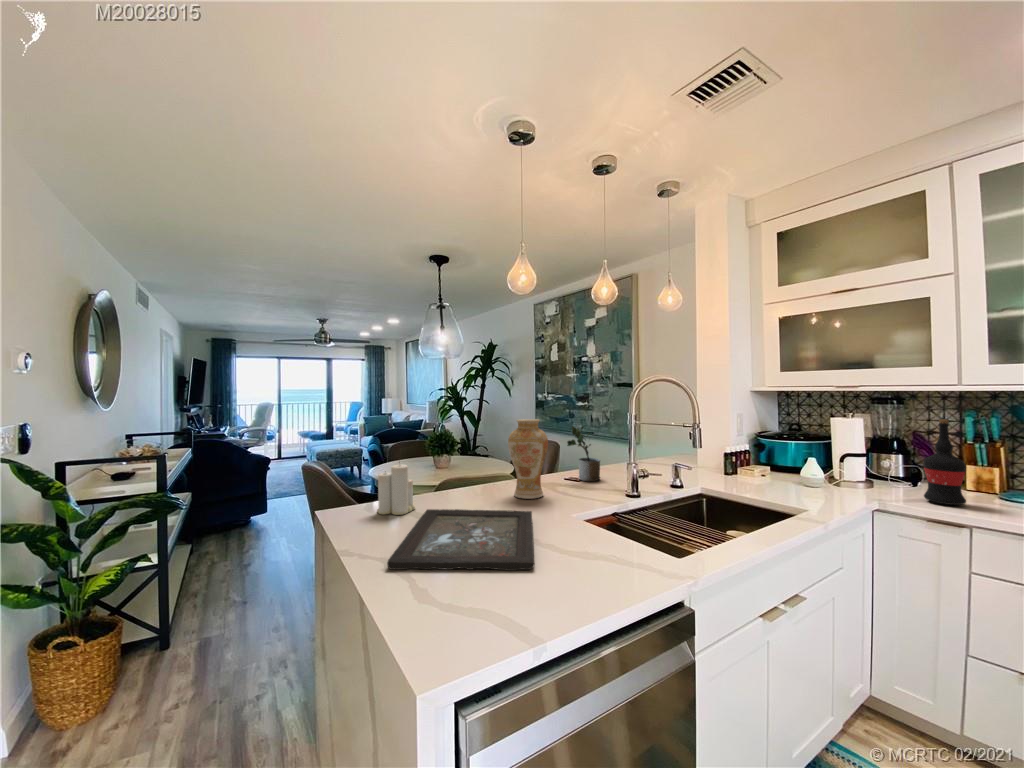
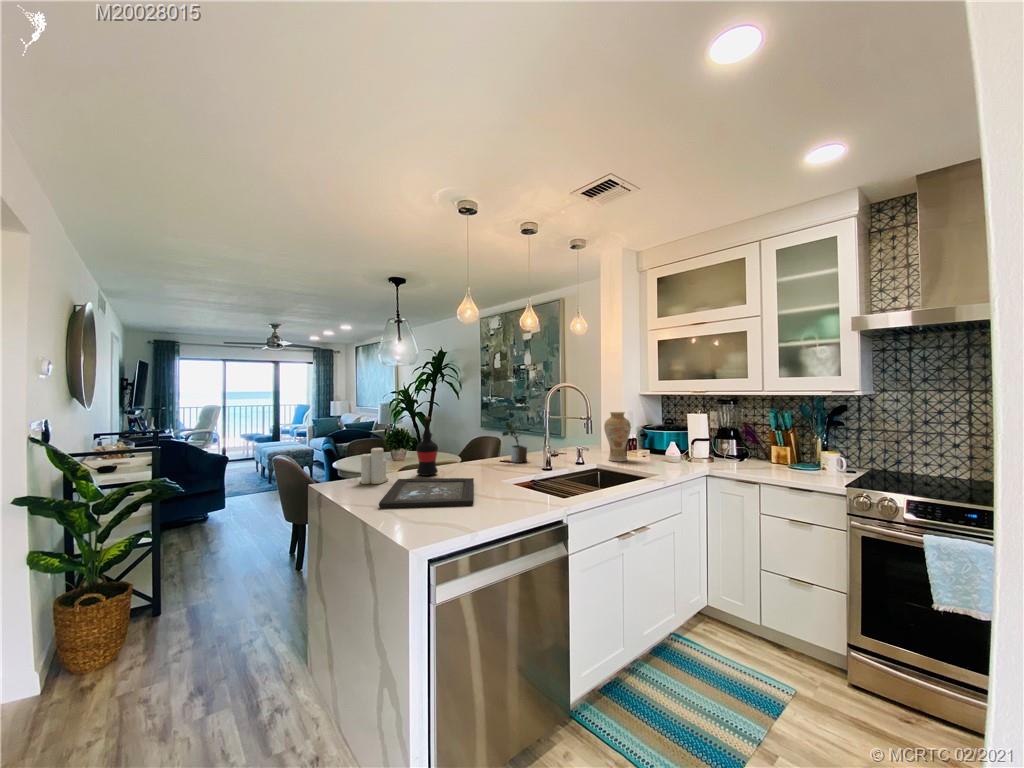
vase: present [508,419,548,499] -> present [604,412,631,461]
wine bottle: present [923,419,966,505] -> present [417,416,438,475]

